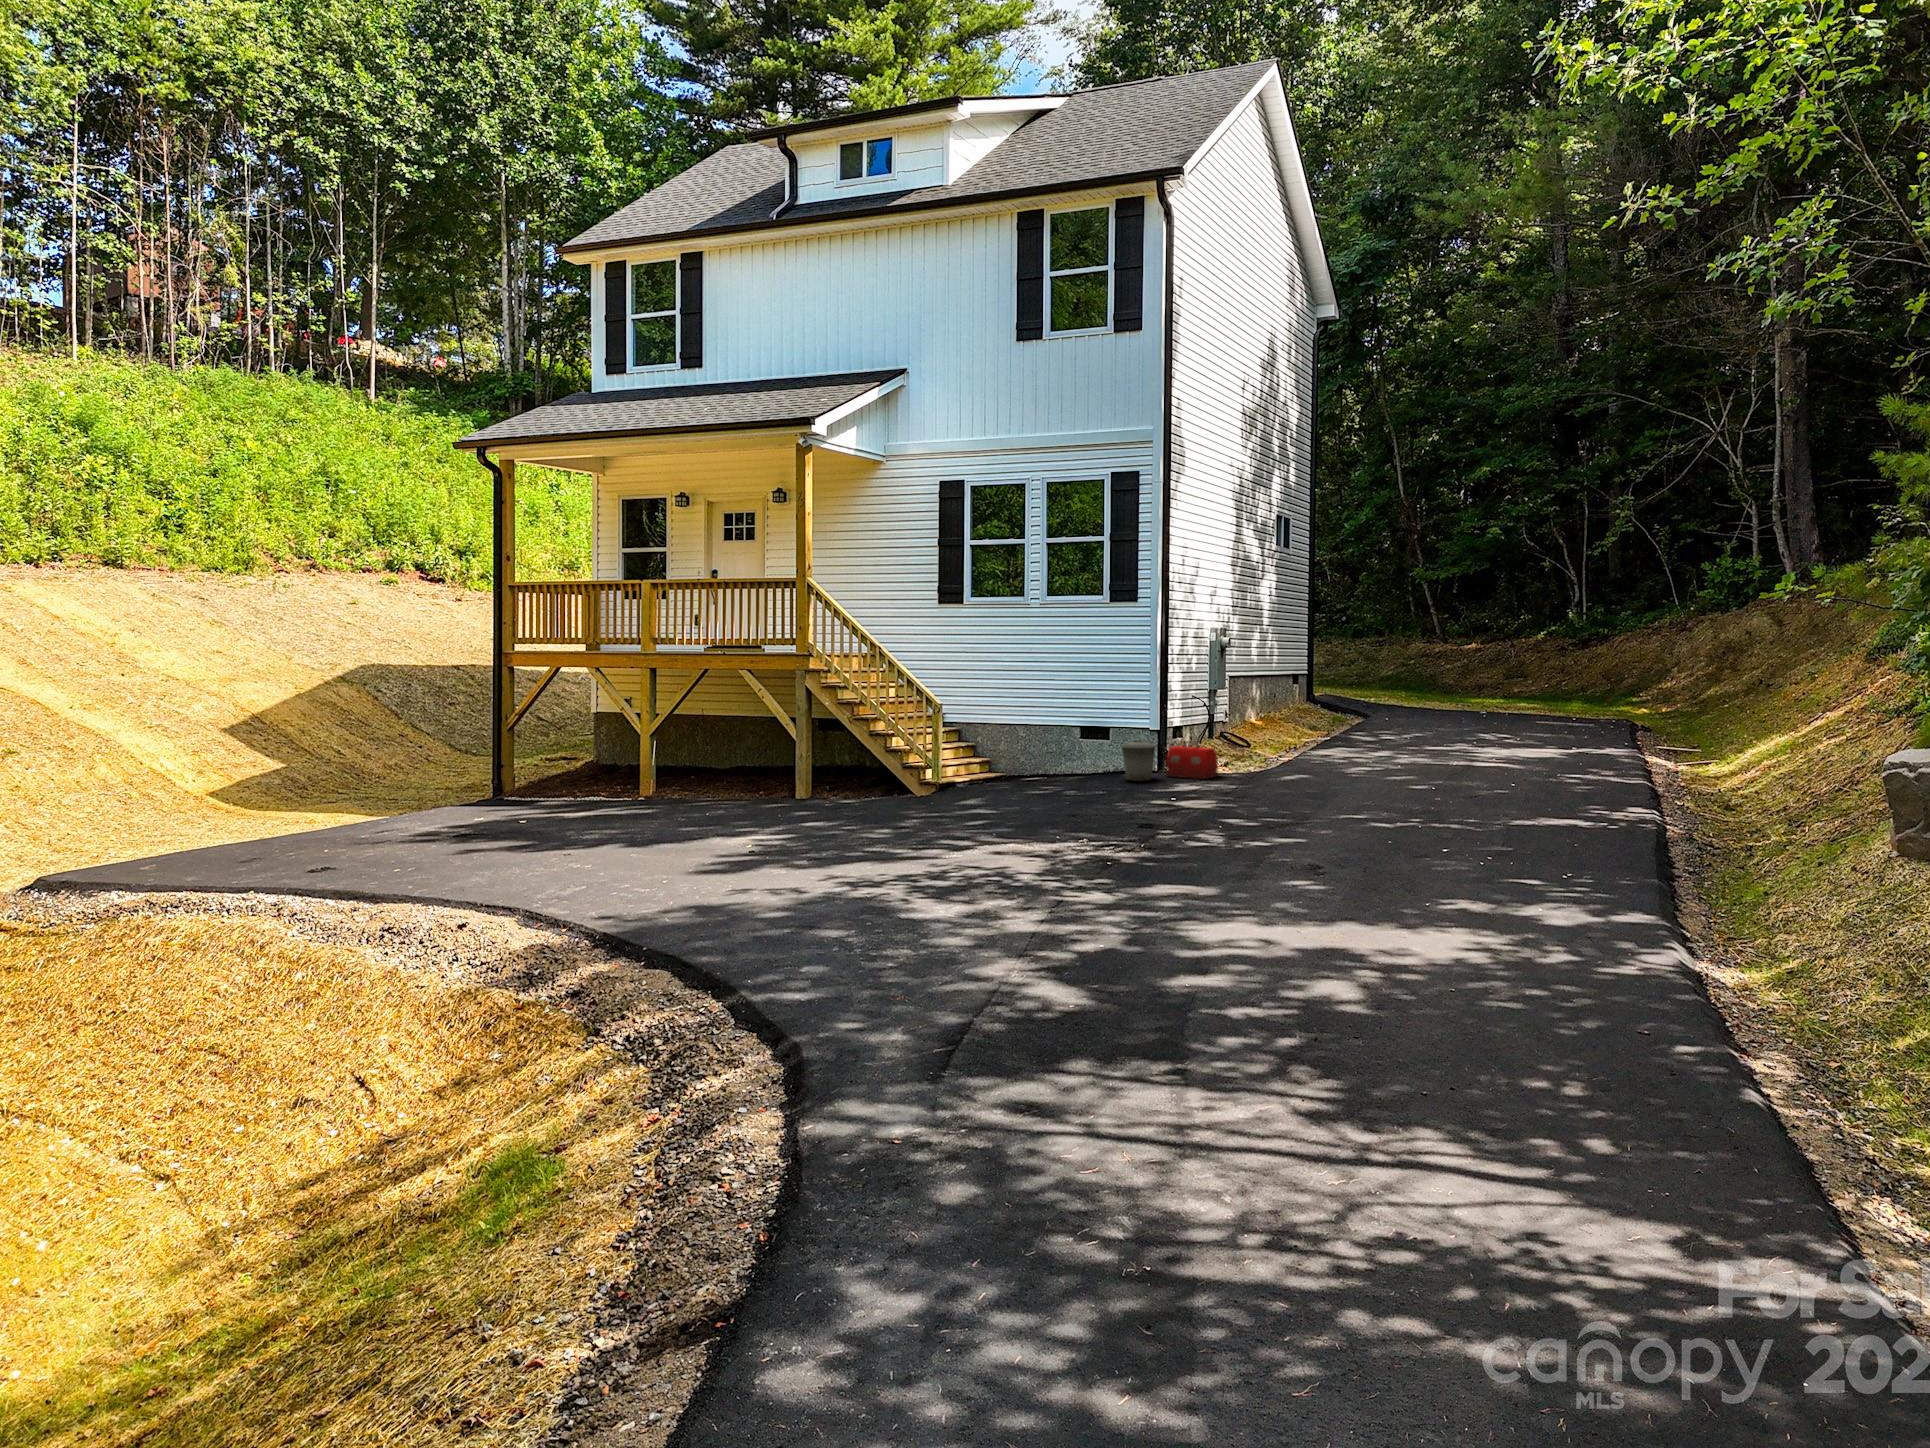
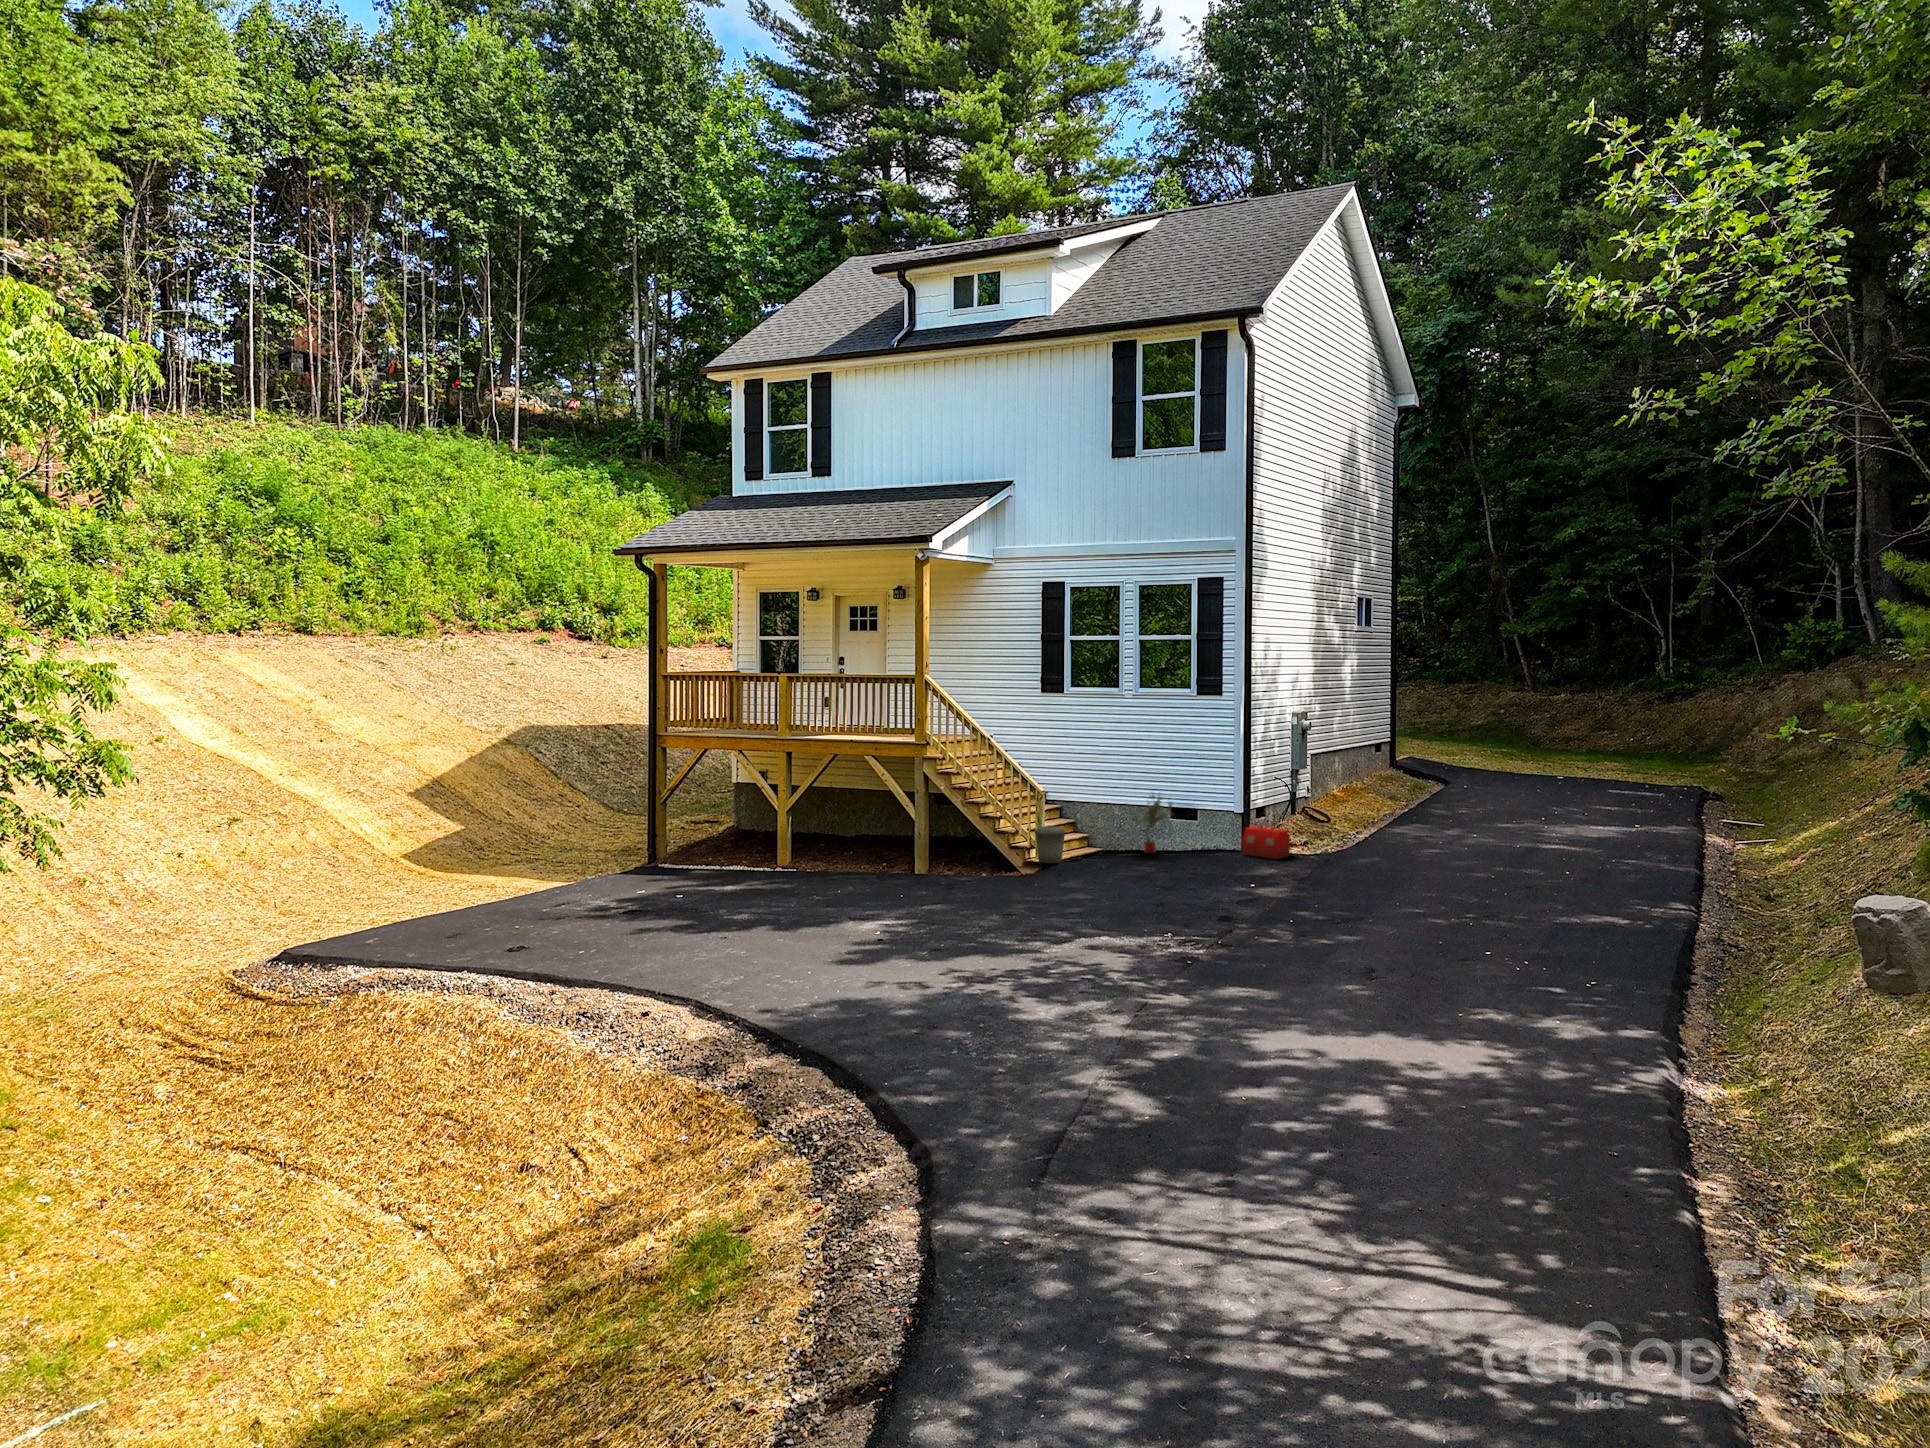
potted tree: none [1041,711,1092,778] -> present [1129,793,1172,854]
trash can: present [1121,740,1156,781] -> present [1034,825,1066,863]

